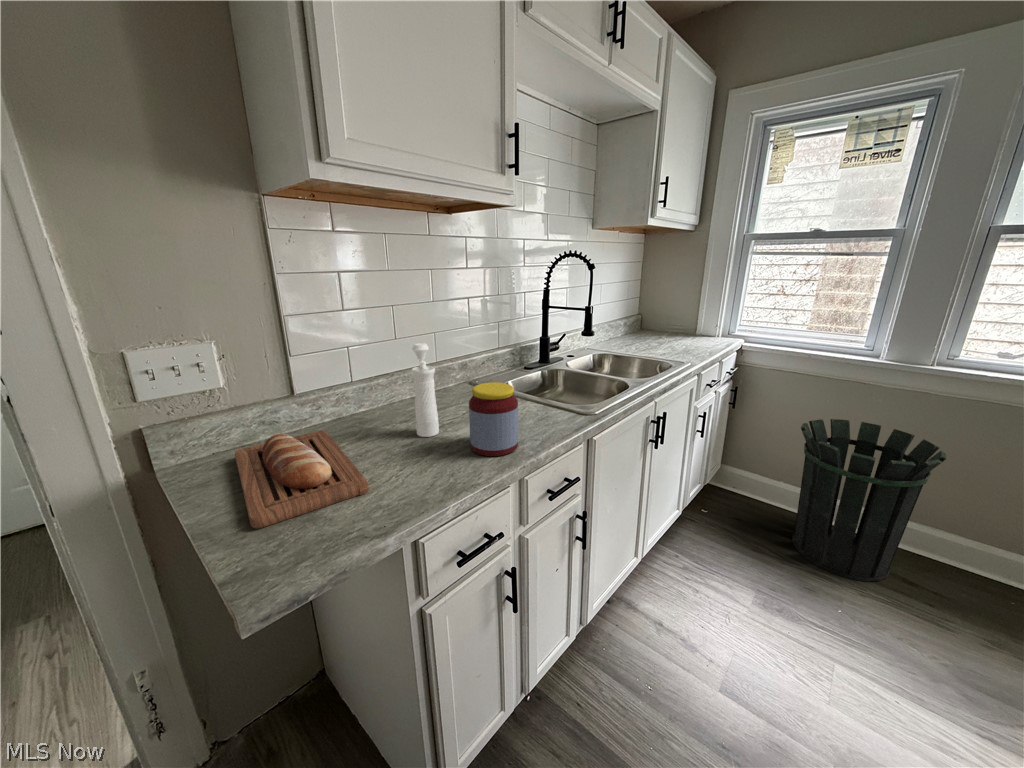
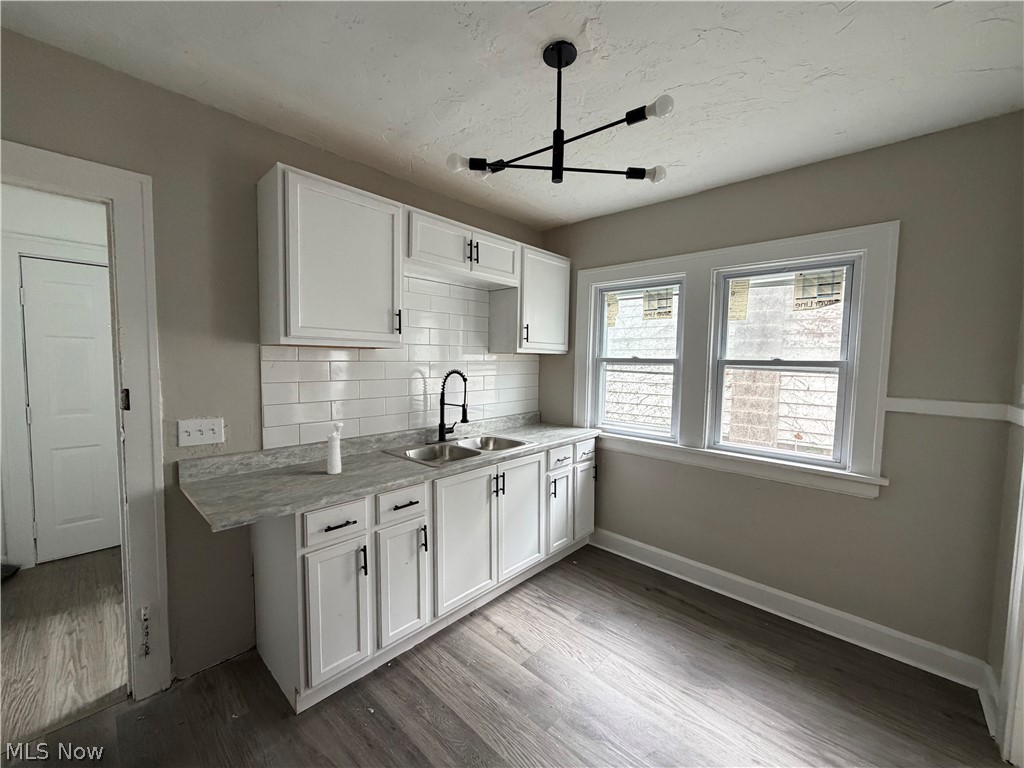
jar: present [469,382,518,456] -> none [351,443,379,481]
waste bin: present [792,419,946,581] -> none [623,486,705,607]
bread loaf: present [235,430,369,529] -> none [223,467,286,502]

